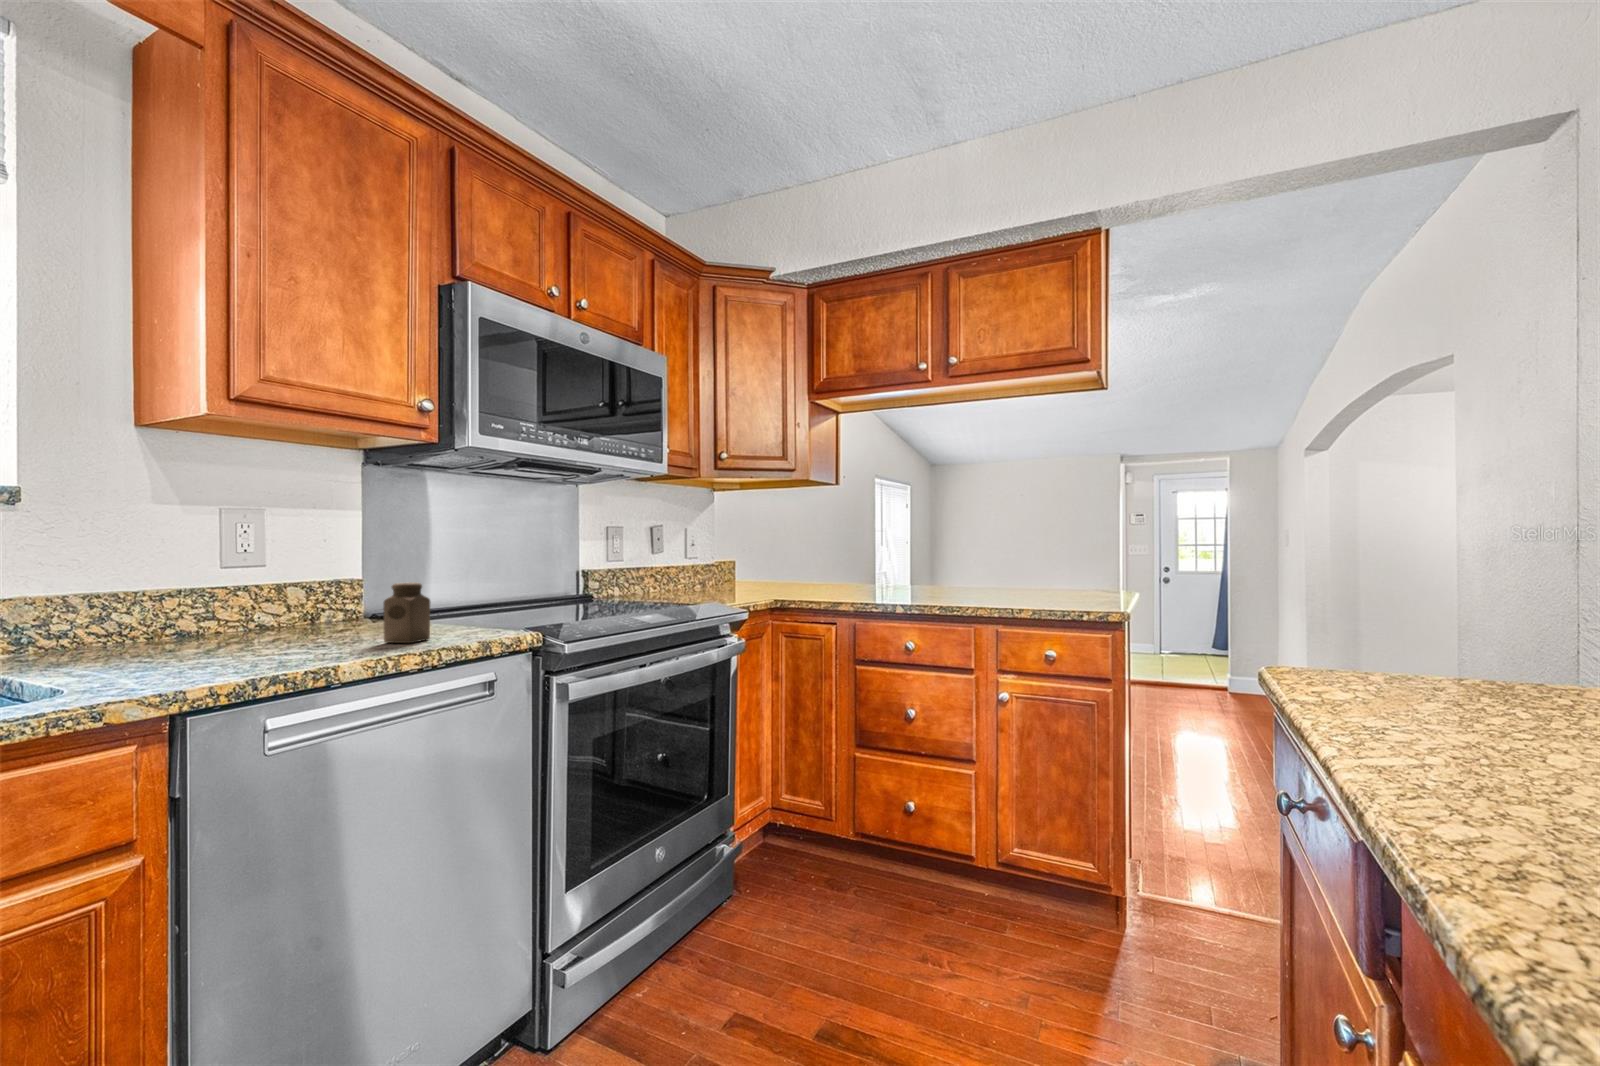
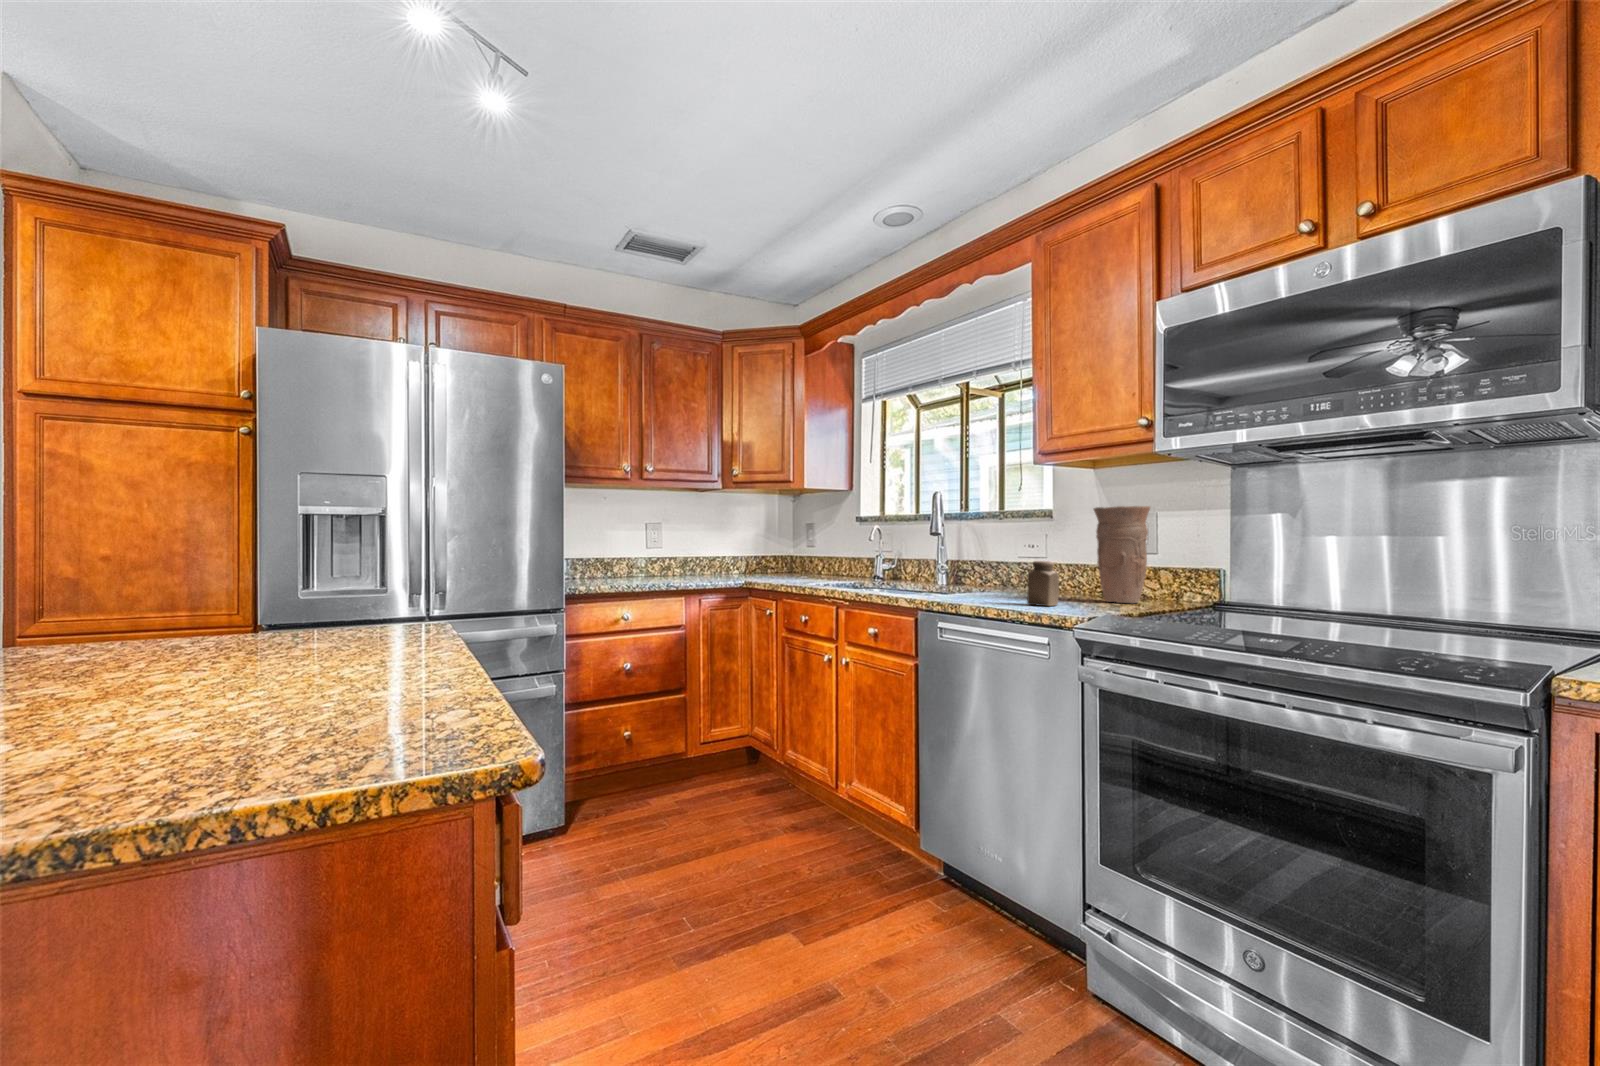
vase: none [289,508,368,633] -> present [1094,506,1150,603]

